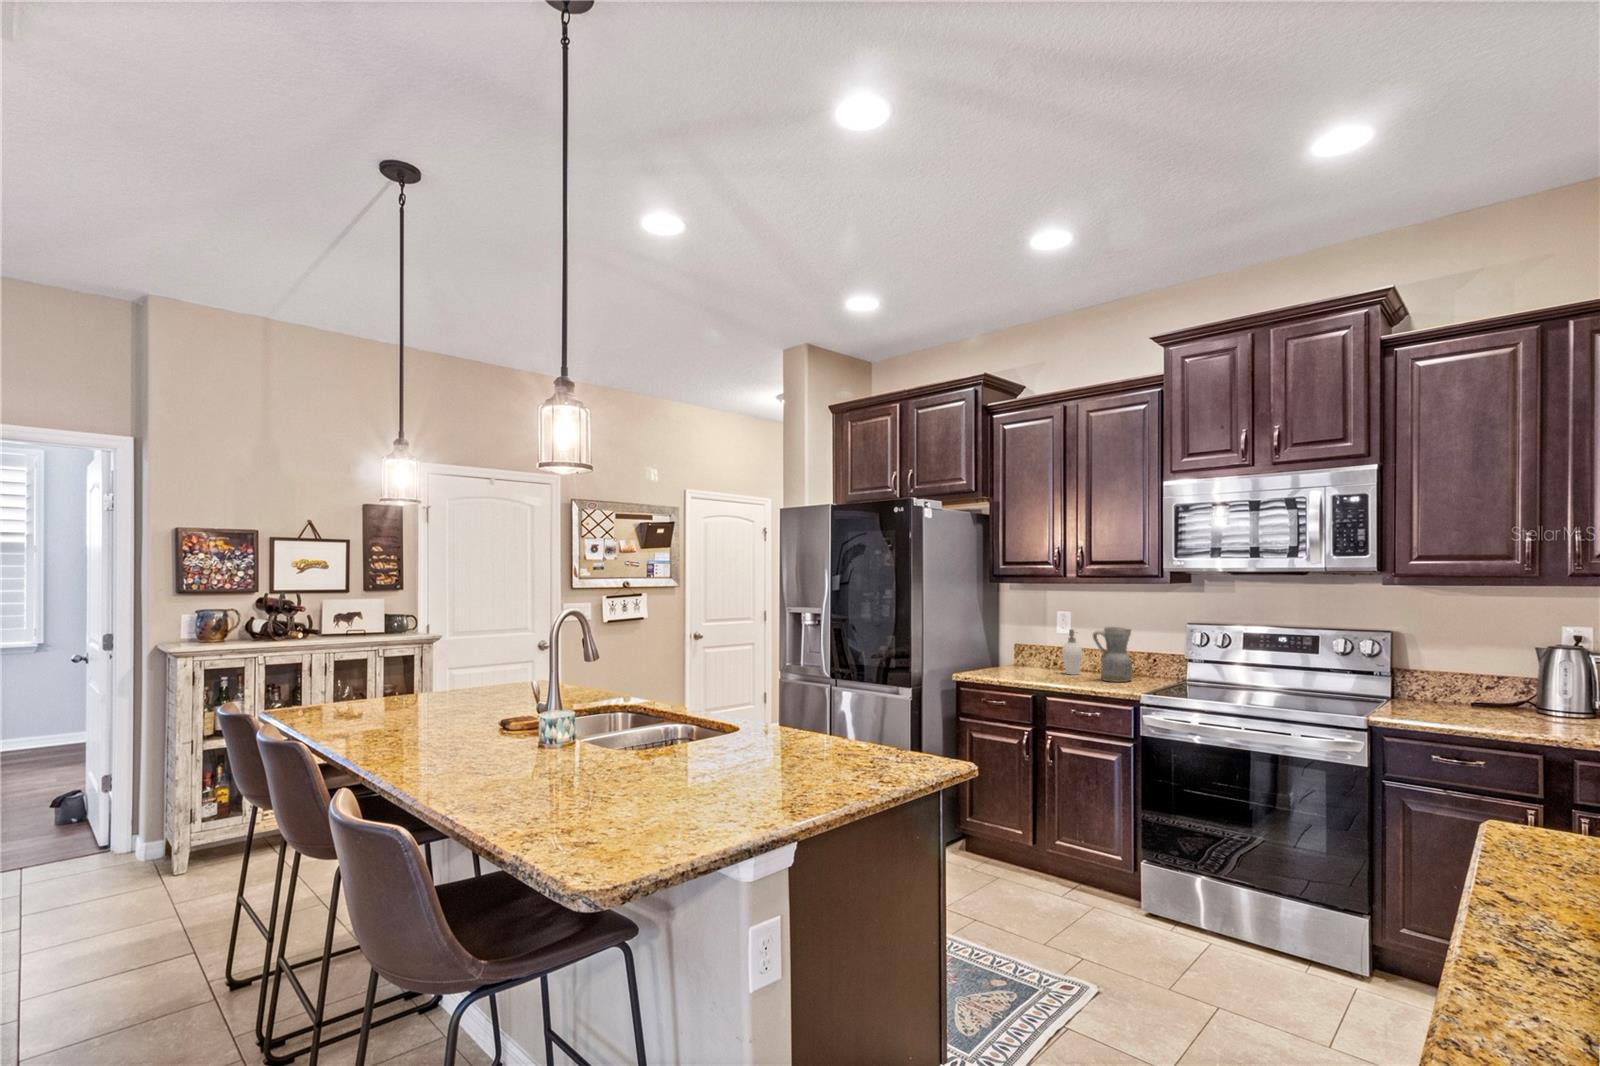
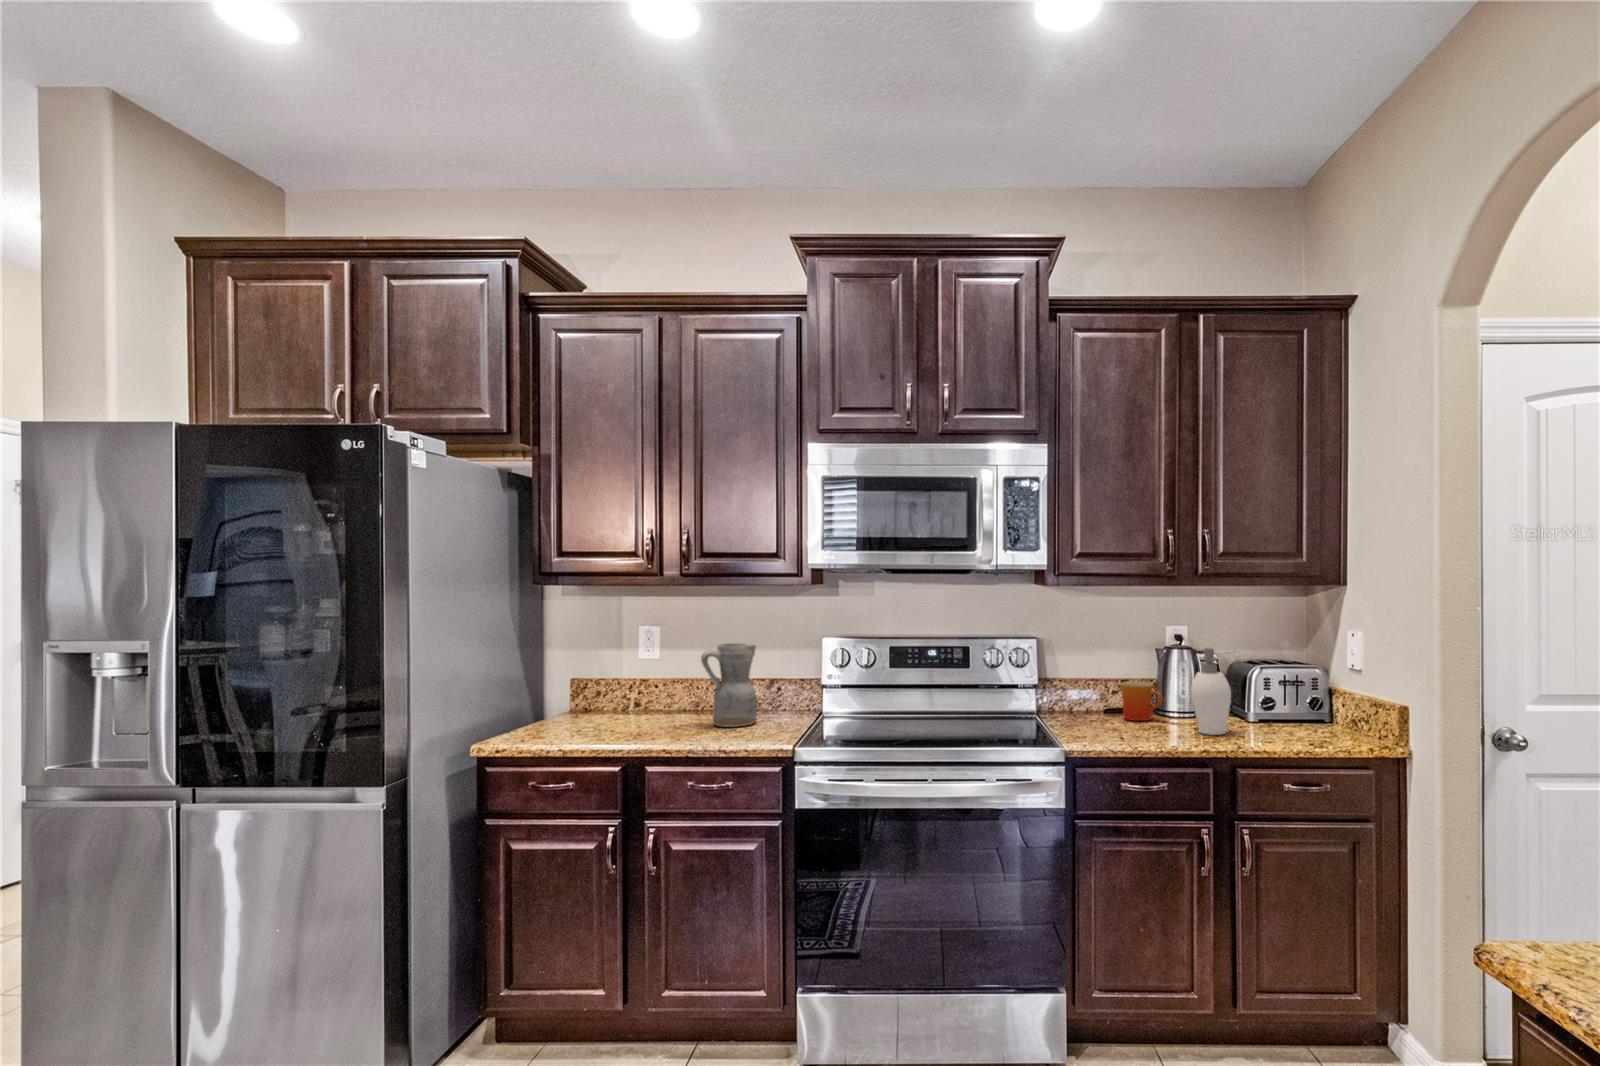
soap dispenser: present [1062,629,1082,675] -> present [1191,648,1231,735]
mug: none [1423,678,1461,709] -> present [1120,682,1163,721]

